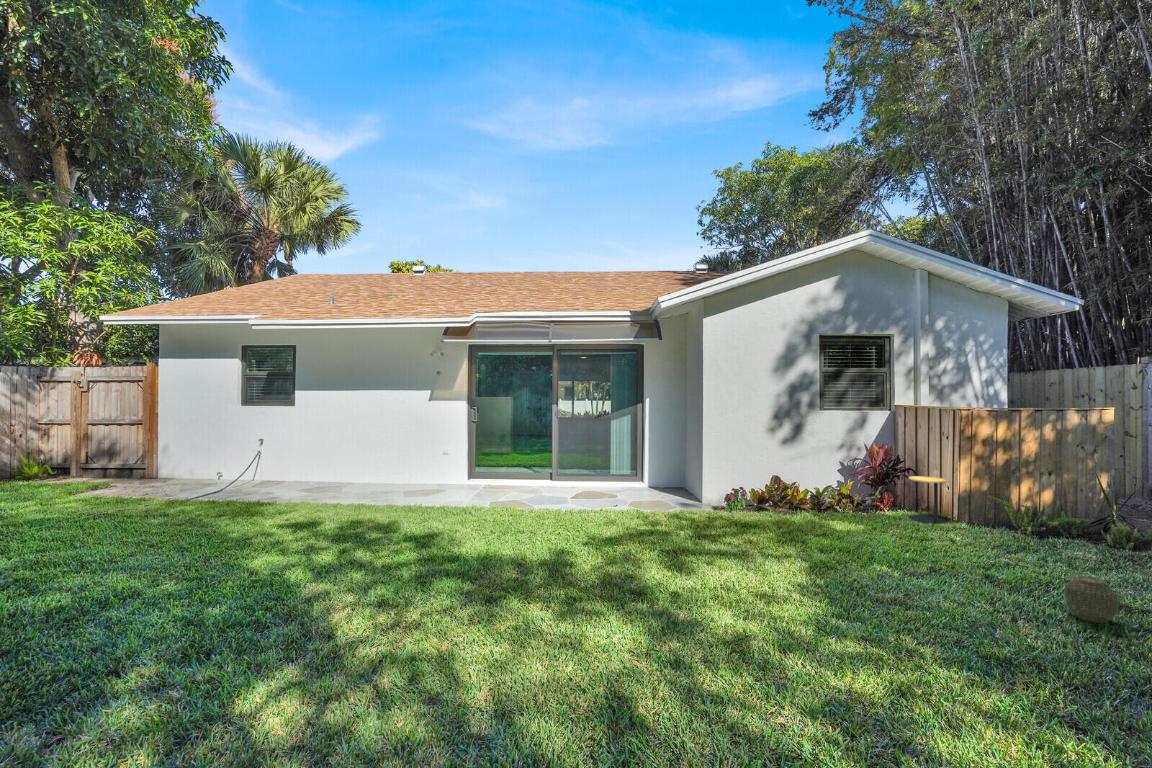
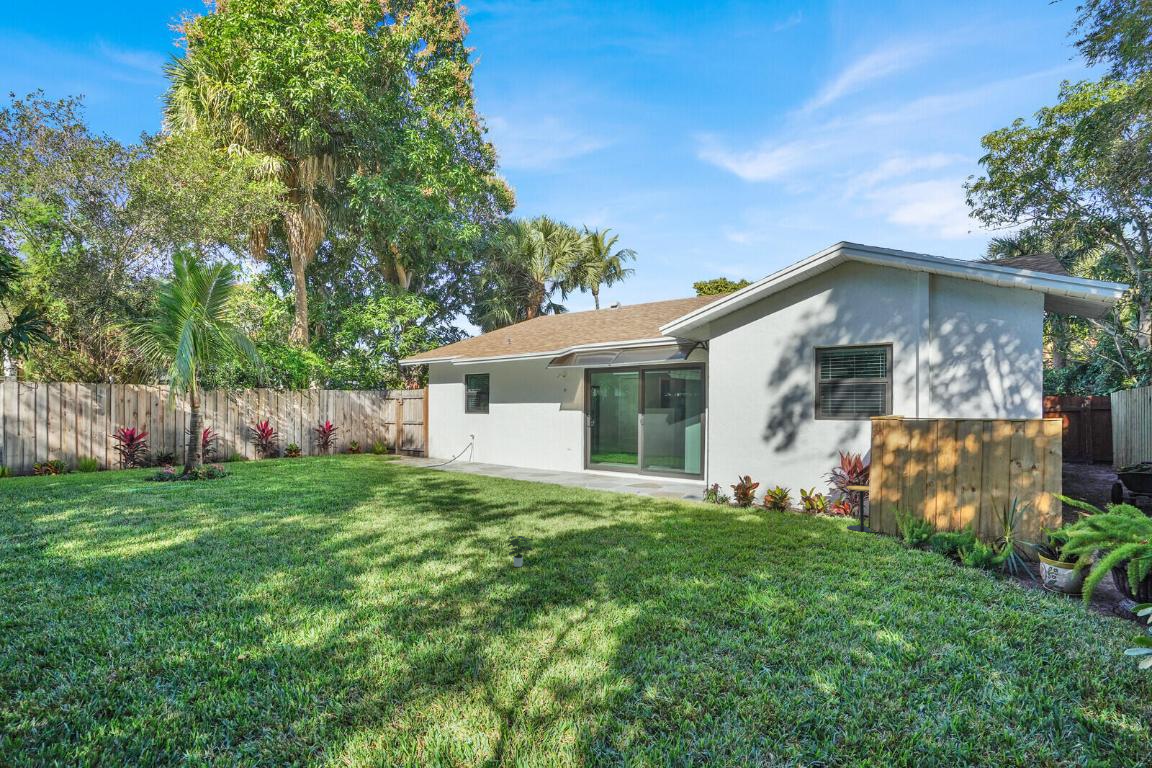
woven basket: present [1065,576,1118,623] -> none [688,532,717,566]
potted plant: none [1041,661,1114,726] -> present [508,536,533,567]

